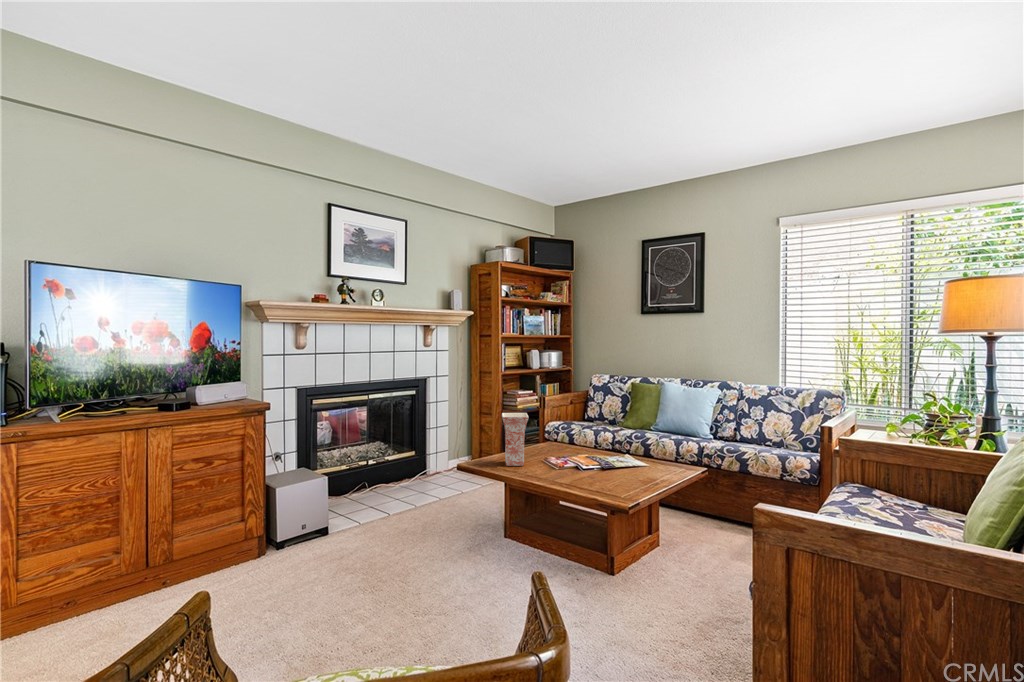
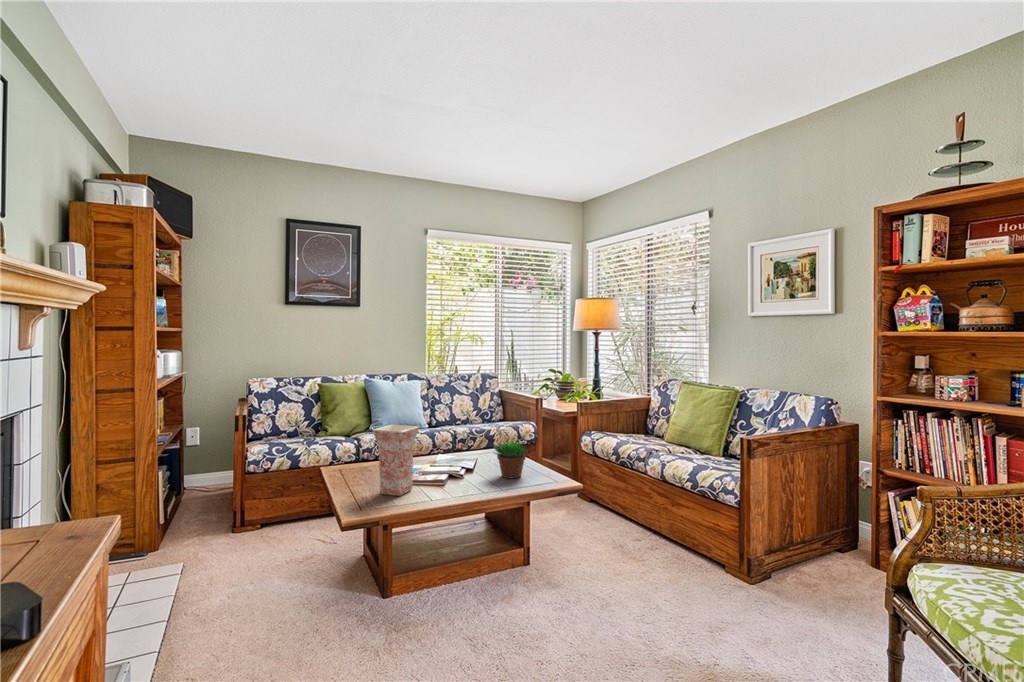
succulent plant: none [586,447,620,485] -> present [493,441,528,478]

